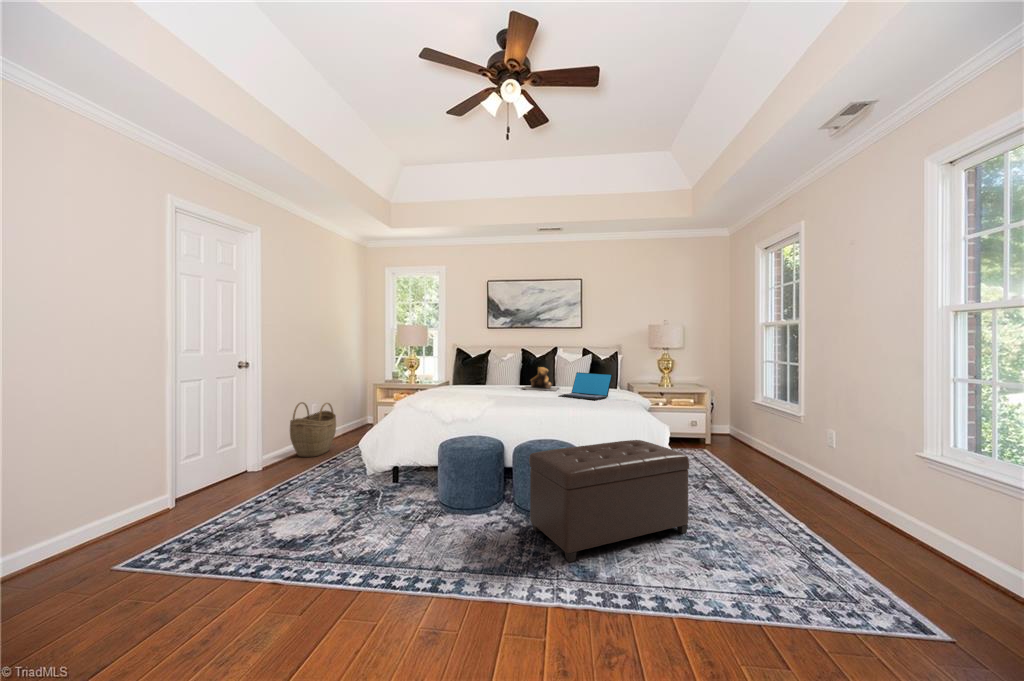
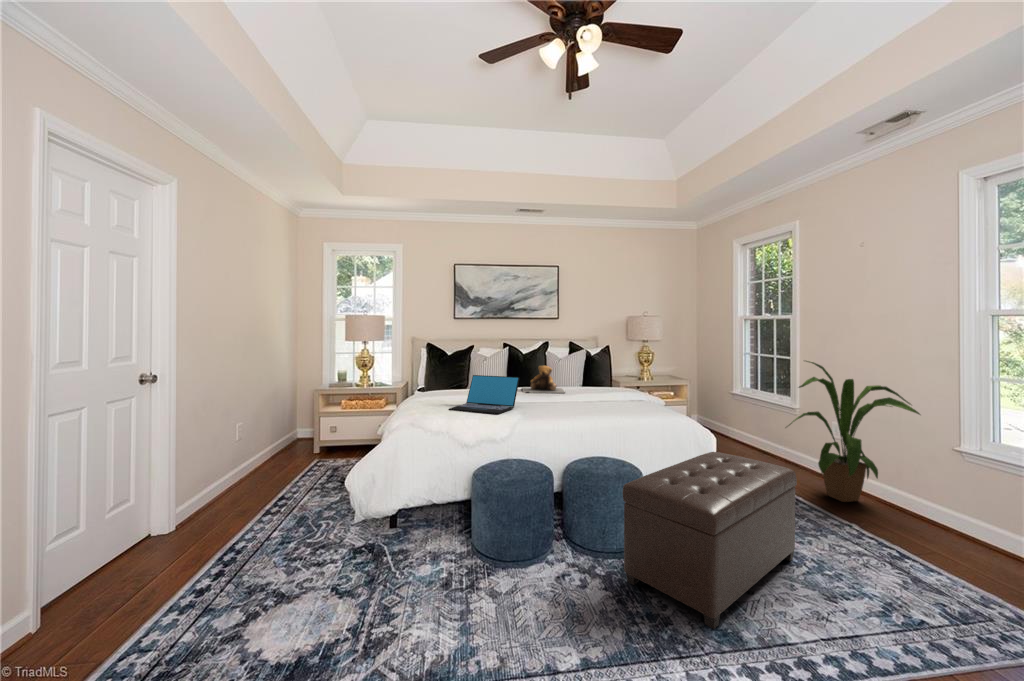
house plant: none [740,366,861,501] -> present [788,361,920,502]
laptop: present [559,372,612,401] -> present [449,375,520,415]
woven basket: present [290,402,336,457] -> none [212,422,277,500]

